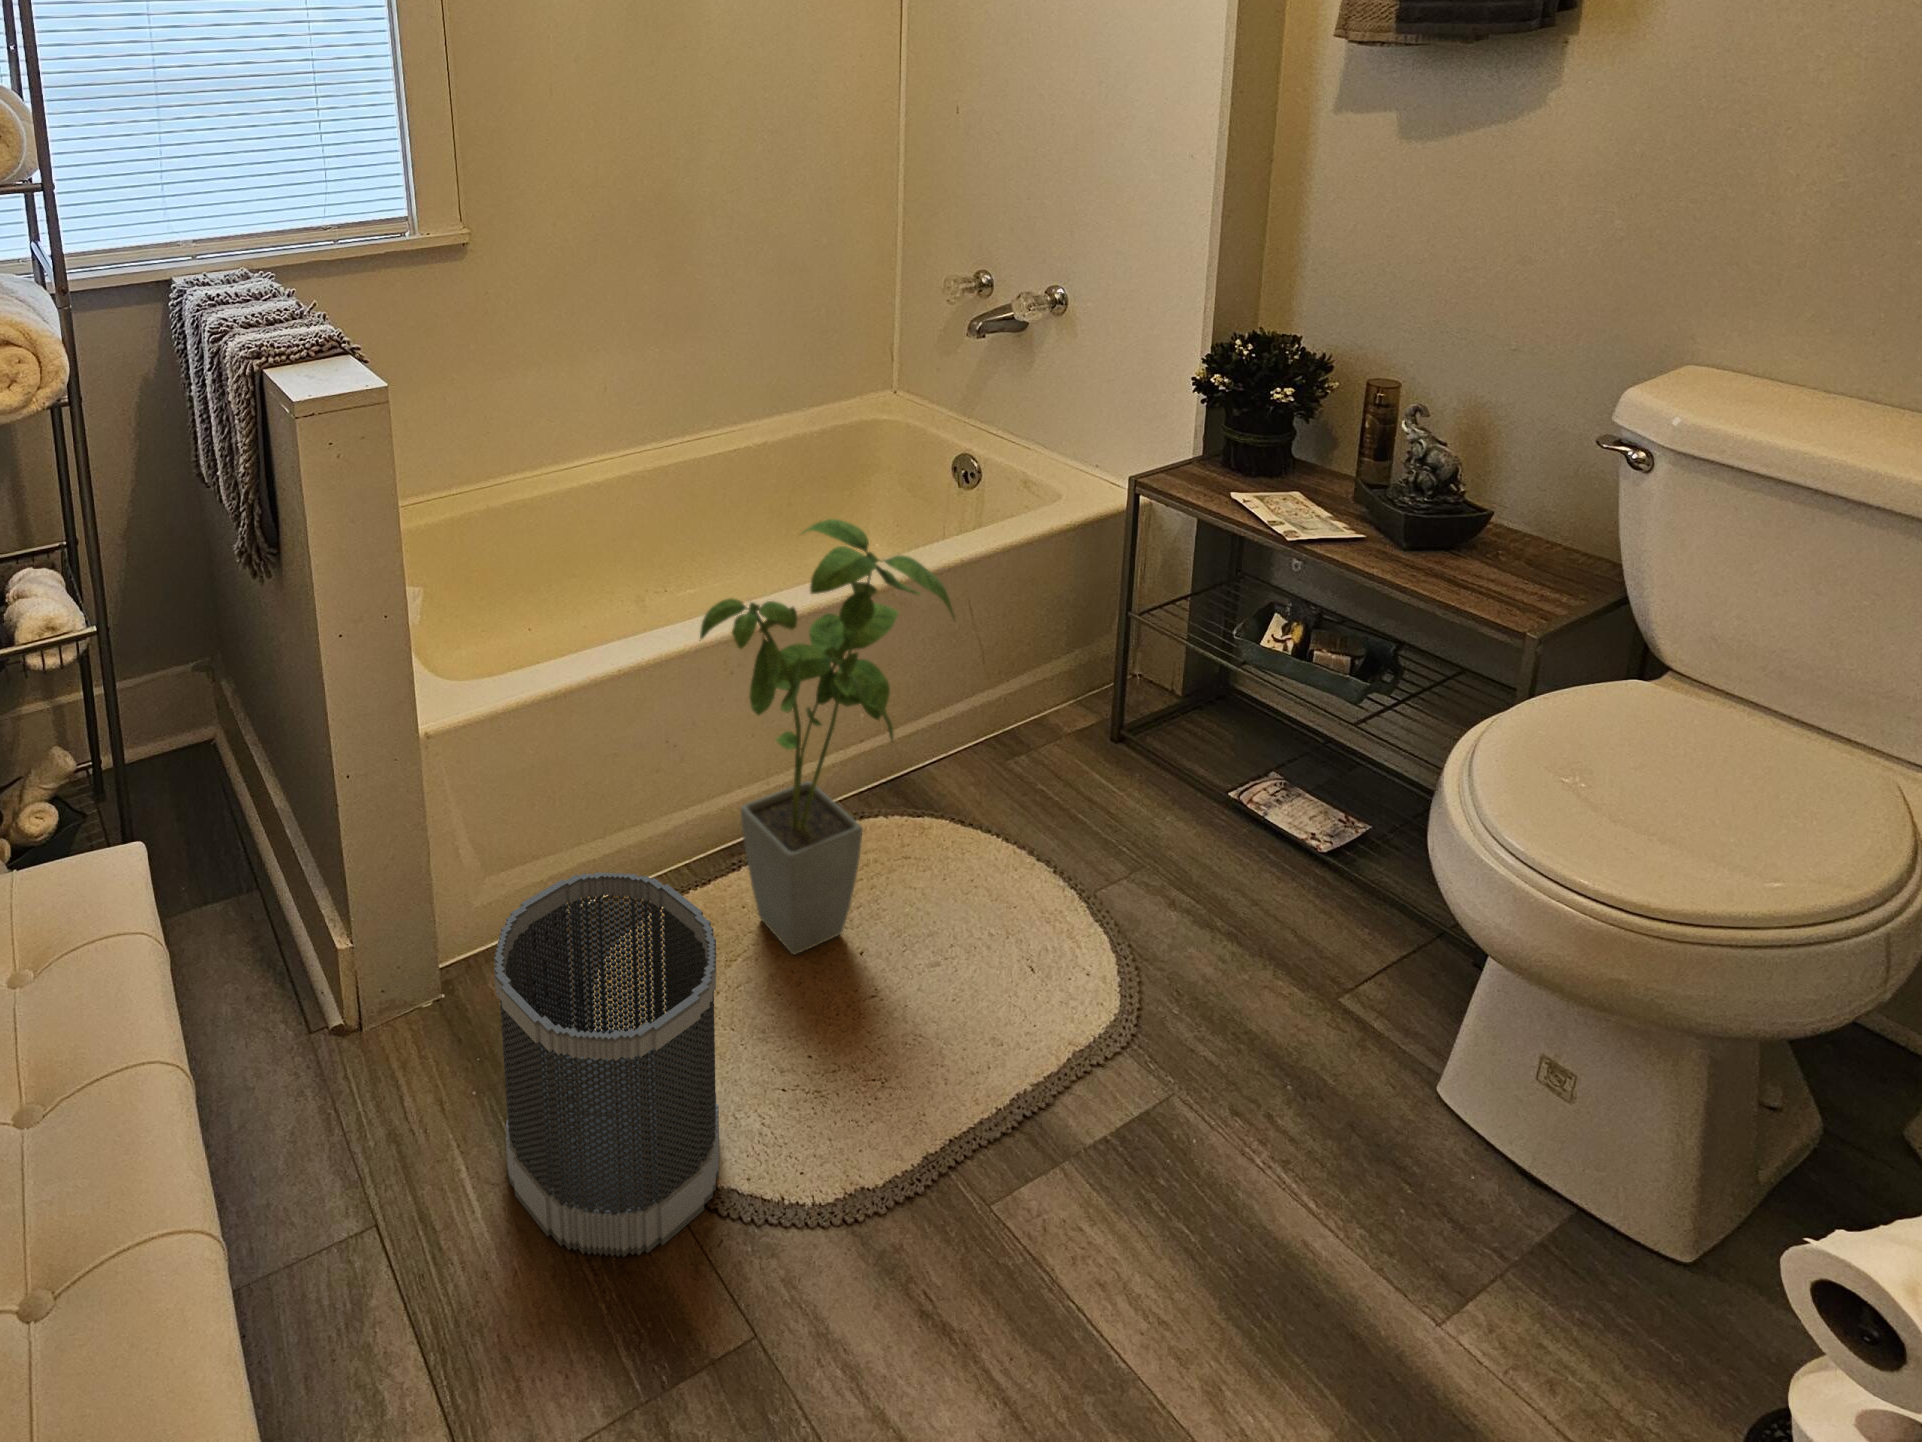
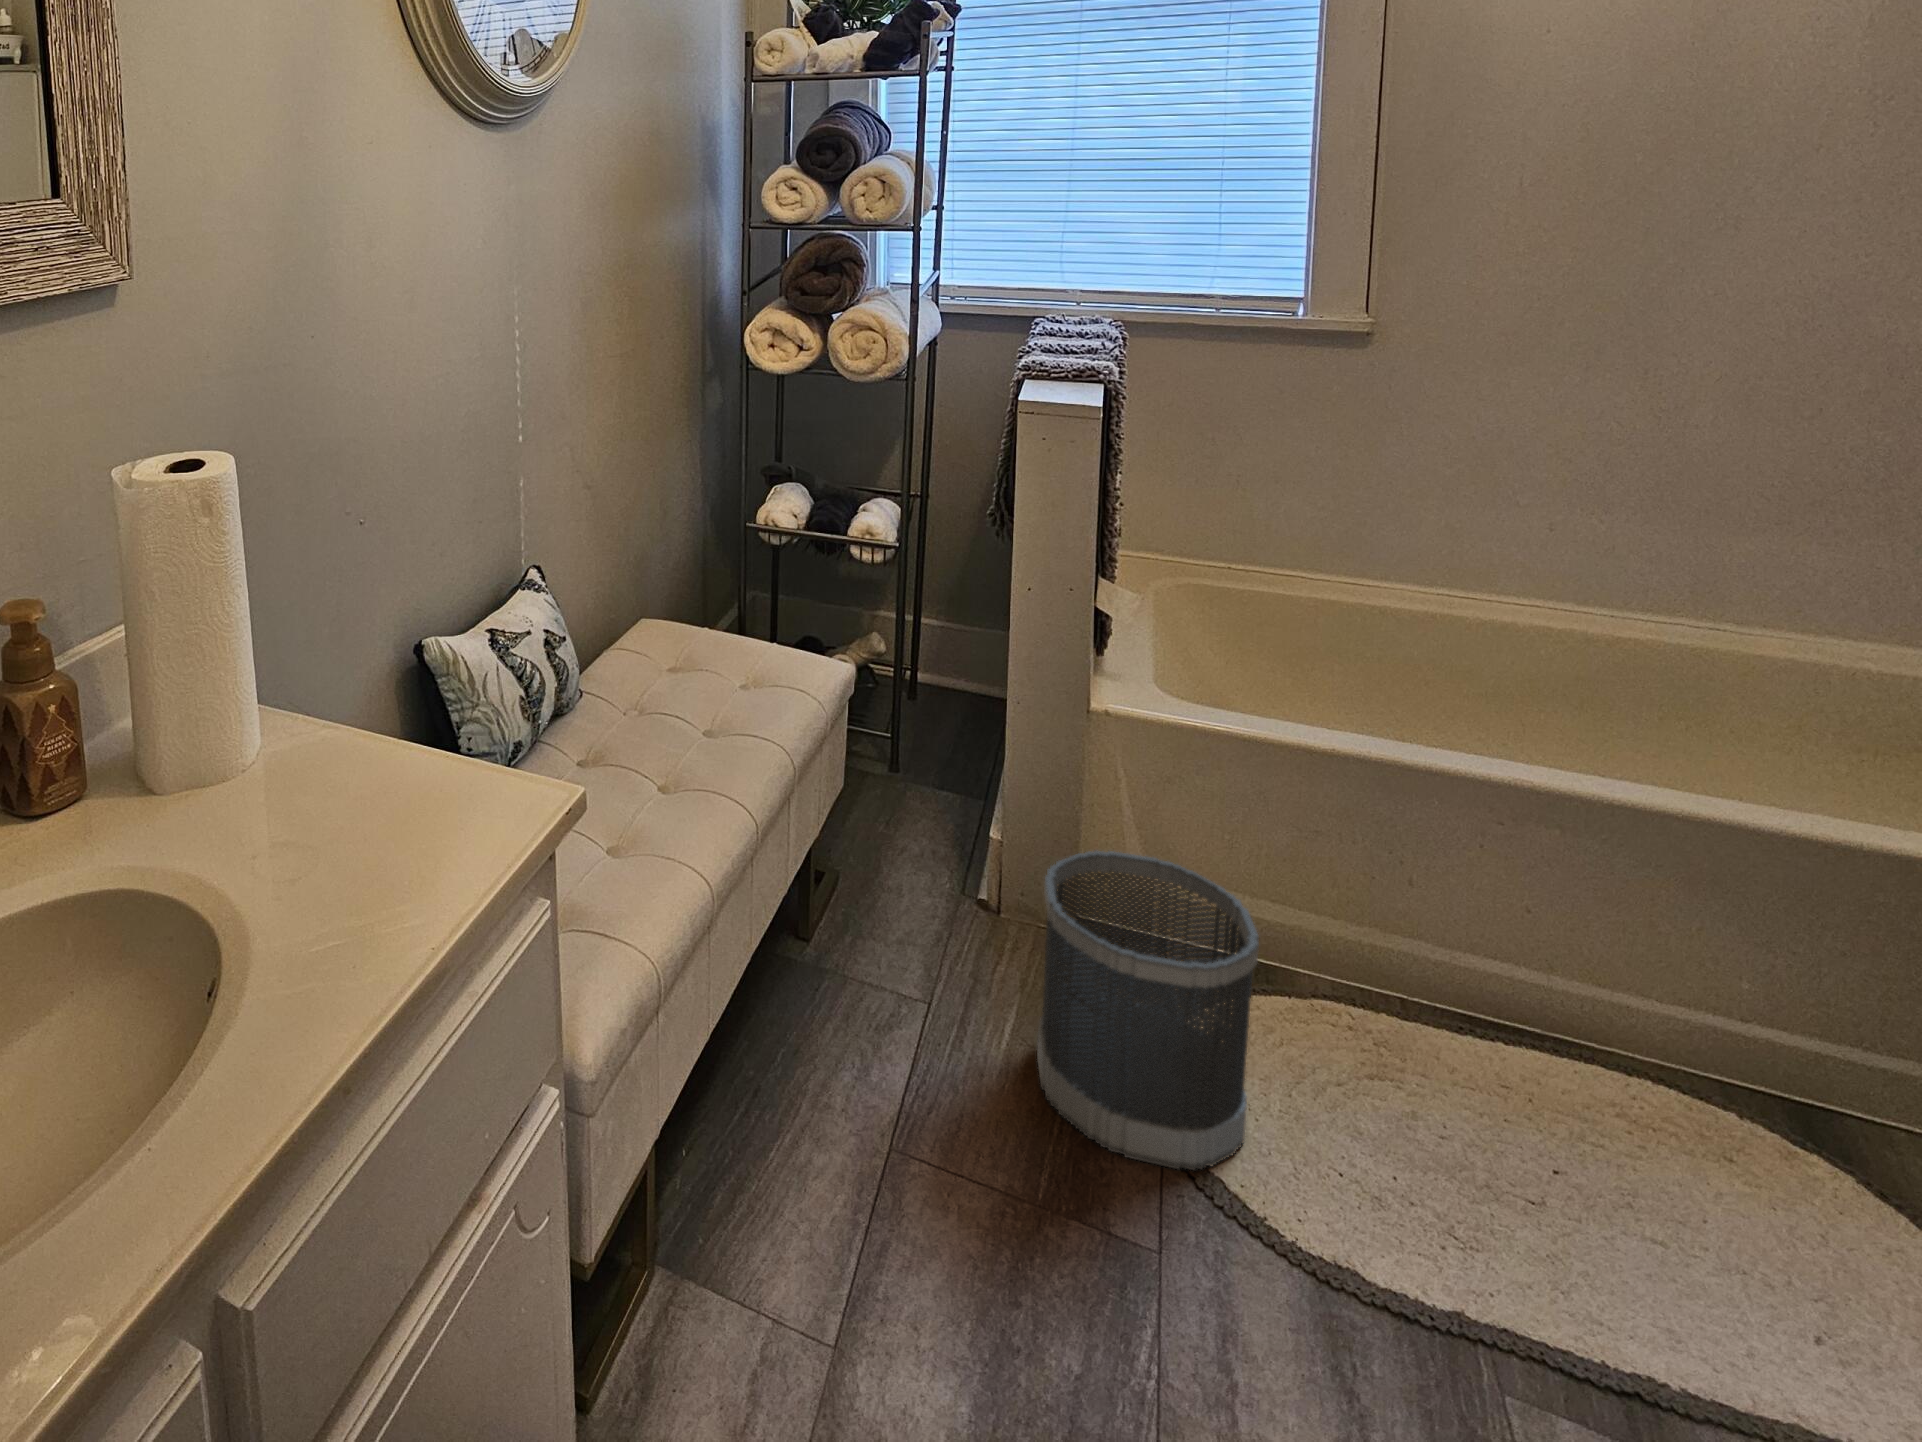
house plant: present [700,519,955,955] -> none [1402,674,1754,1151]

